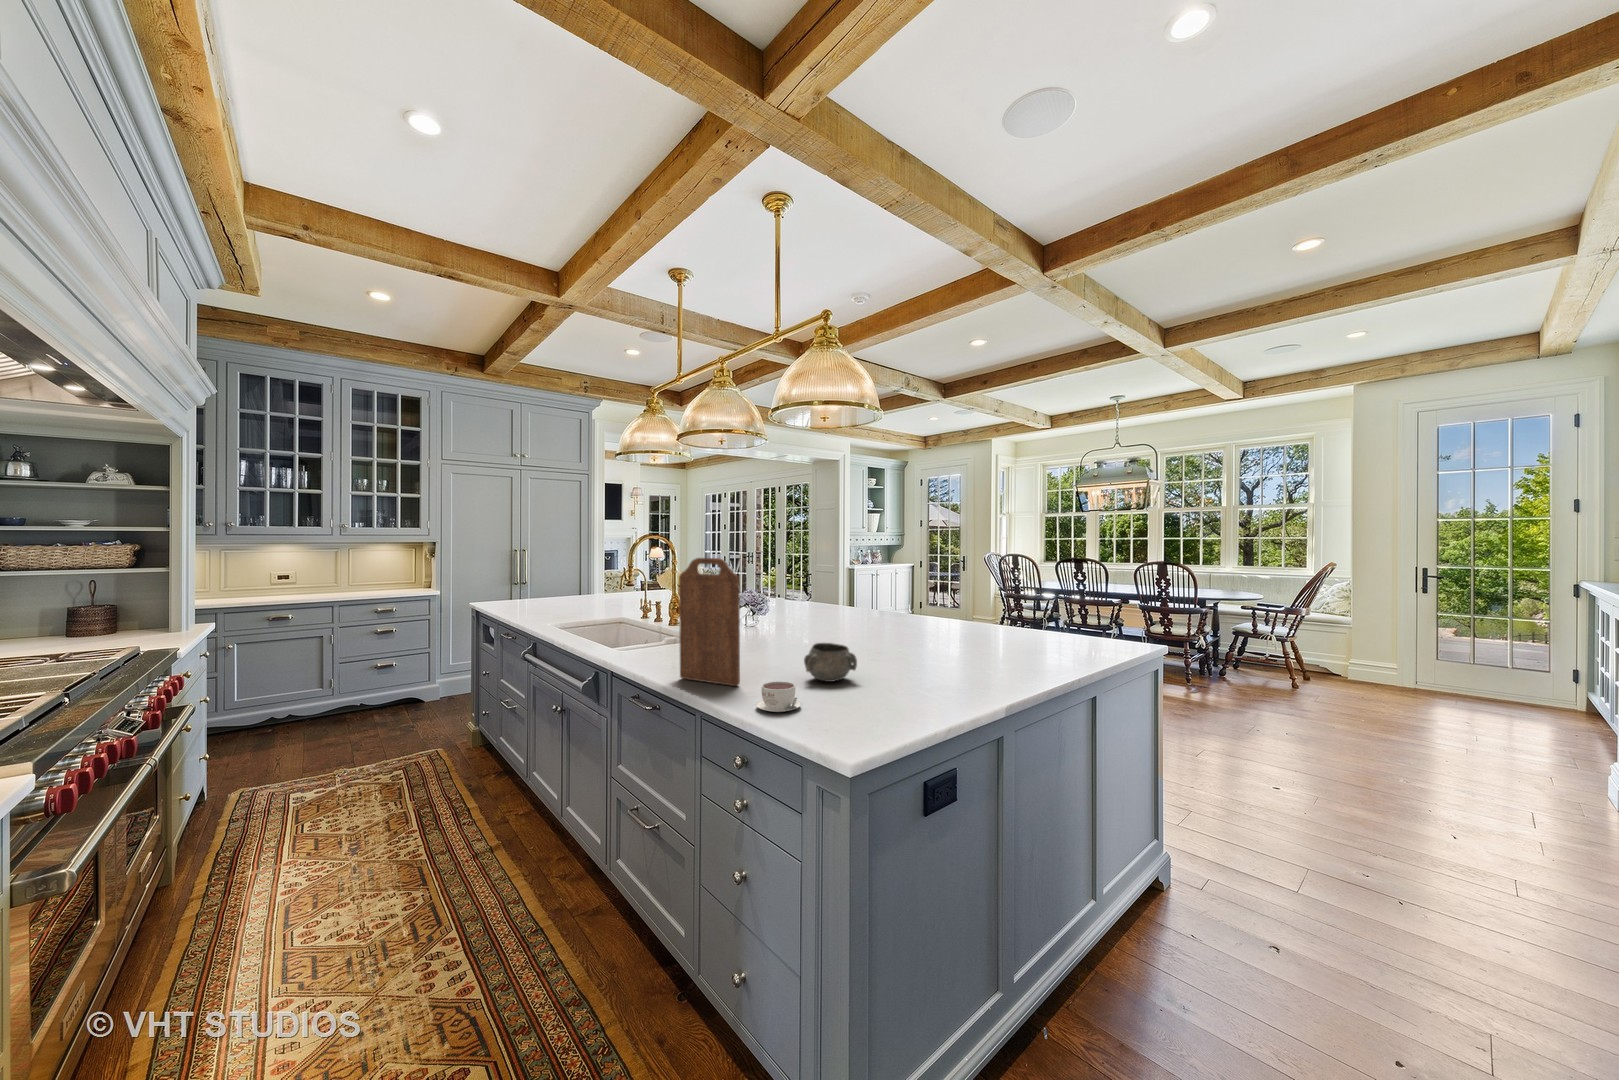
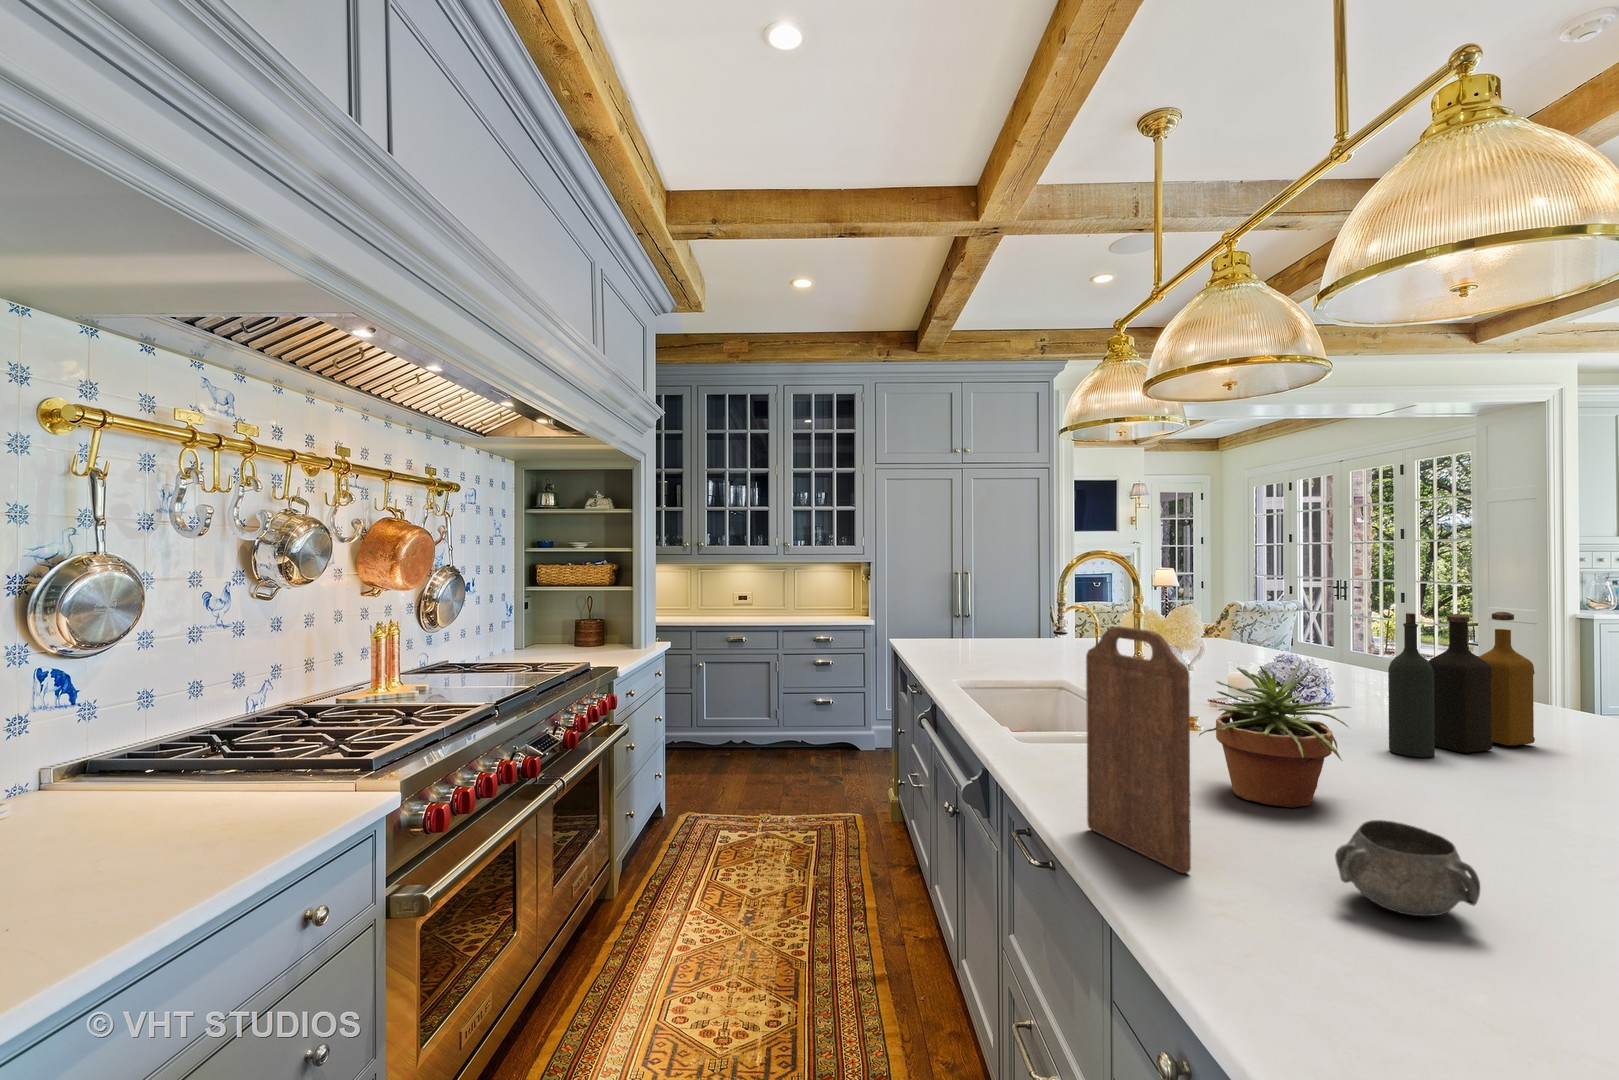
bottle: none [808,555,864,630] -> present [1388,612,1535,757]
potted plant: none [730,579,800,656] -> present [1199,662,1351,808]
coffee cup: present [756,681,801,712] -> none [1199,901,1306,982]

